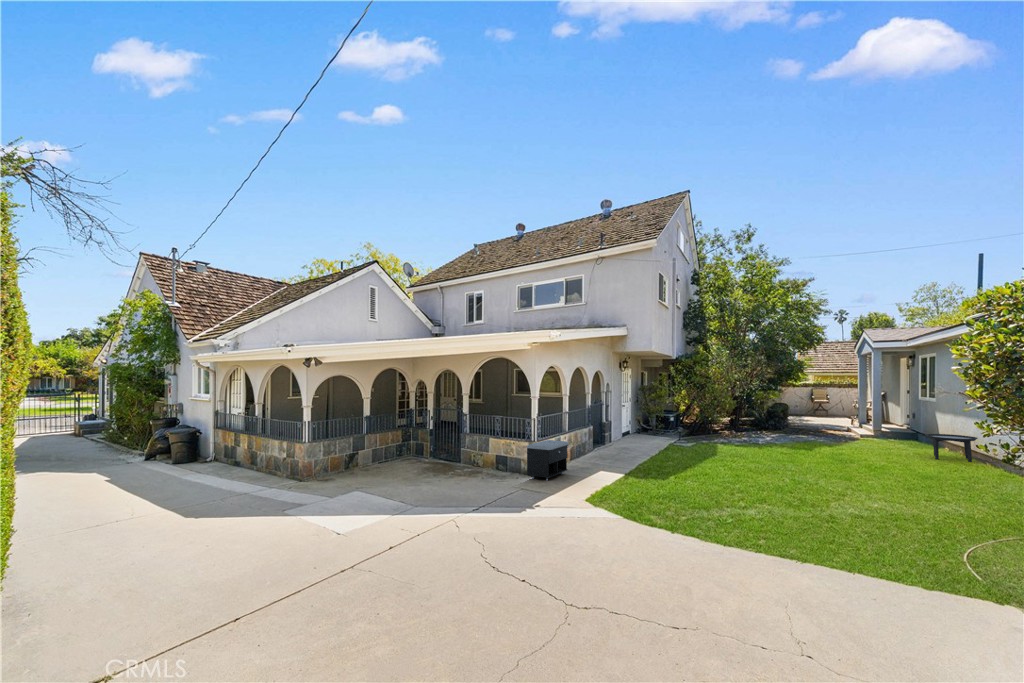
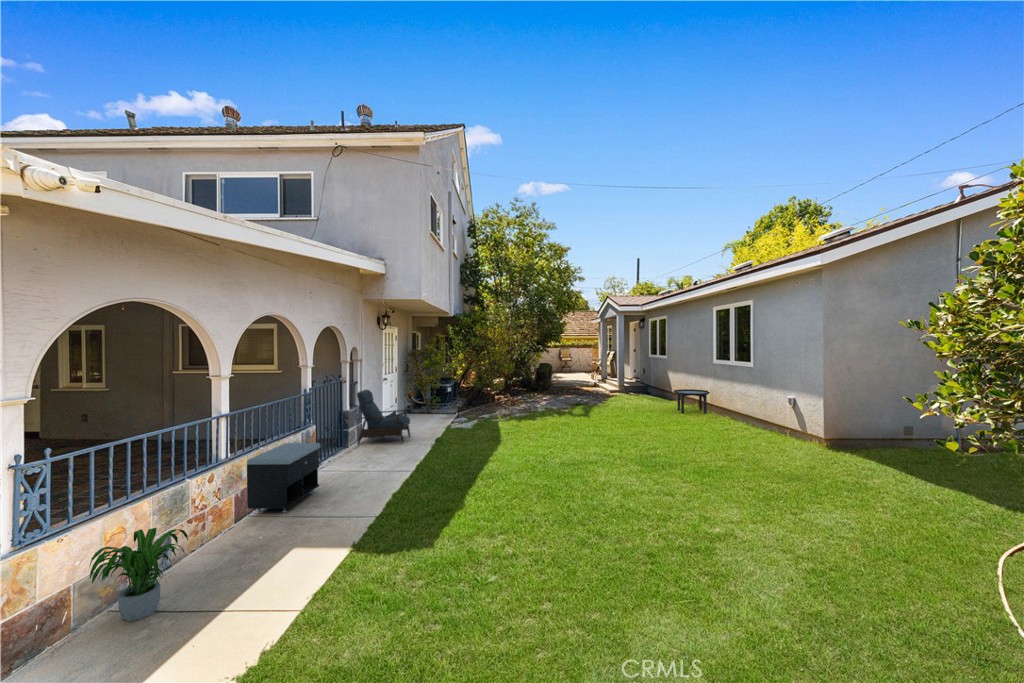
chair: none [594,413,636,456] -> present [357,390,410,444]
potted plant: none [466,466,504,507] -> present [90,528,188,621]

